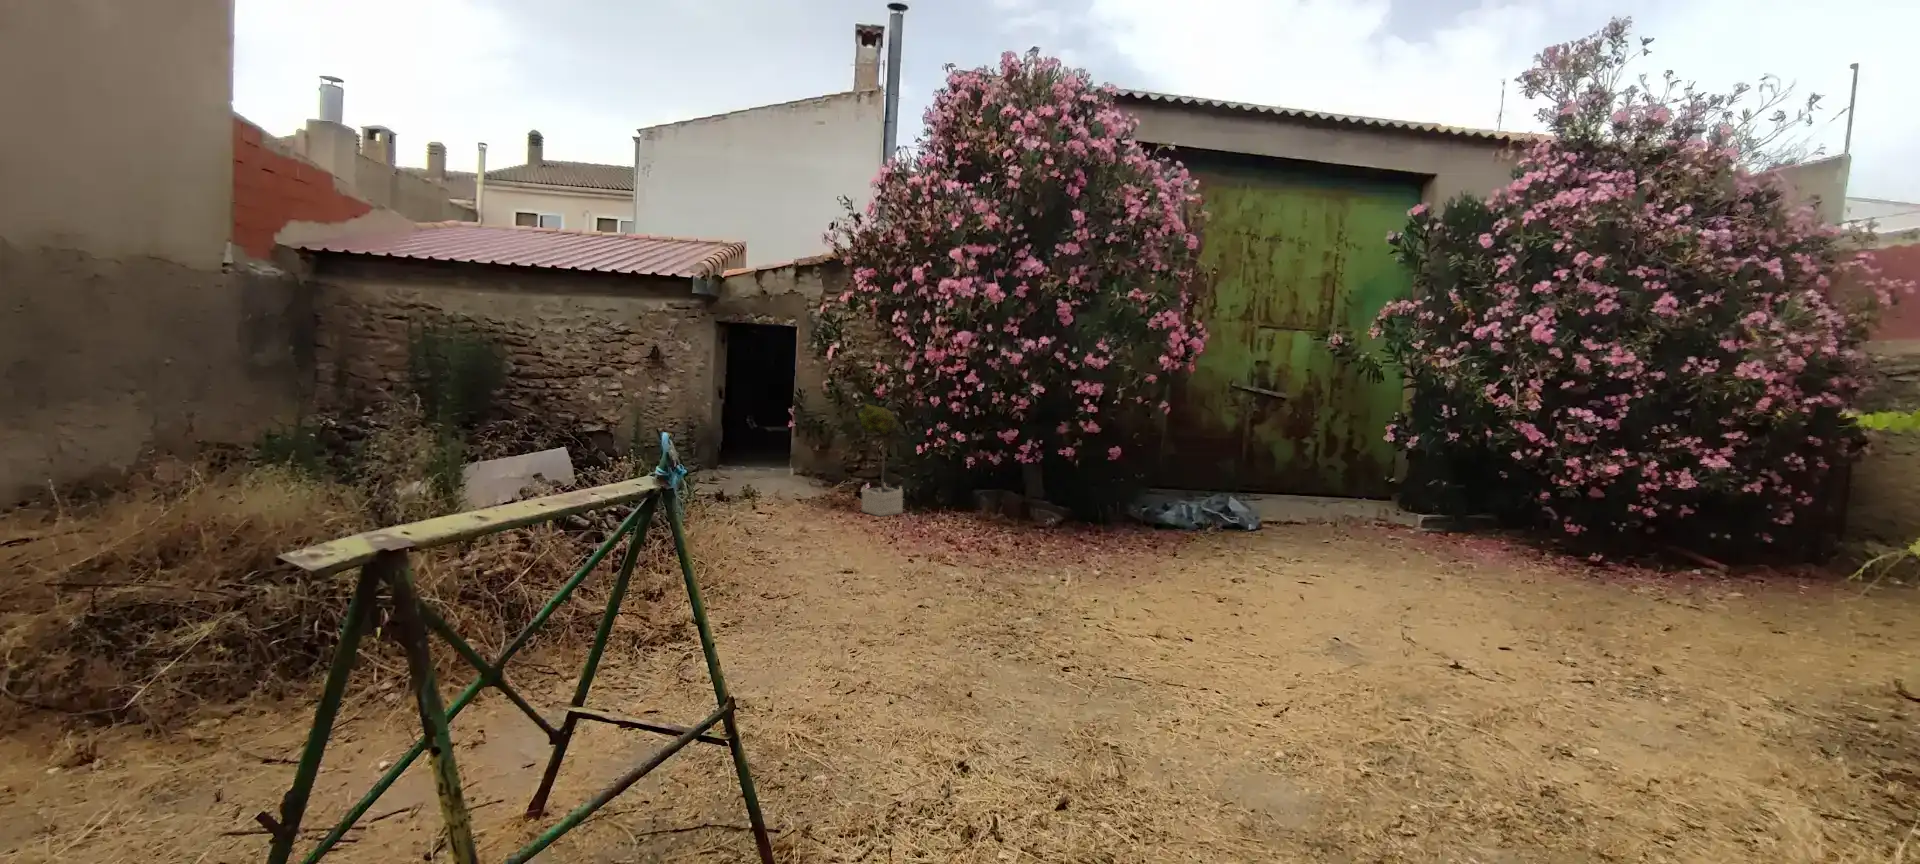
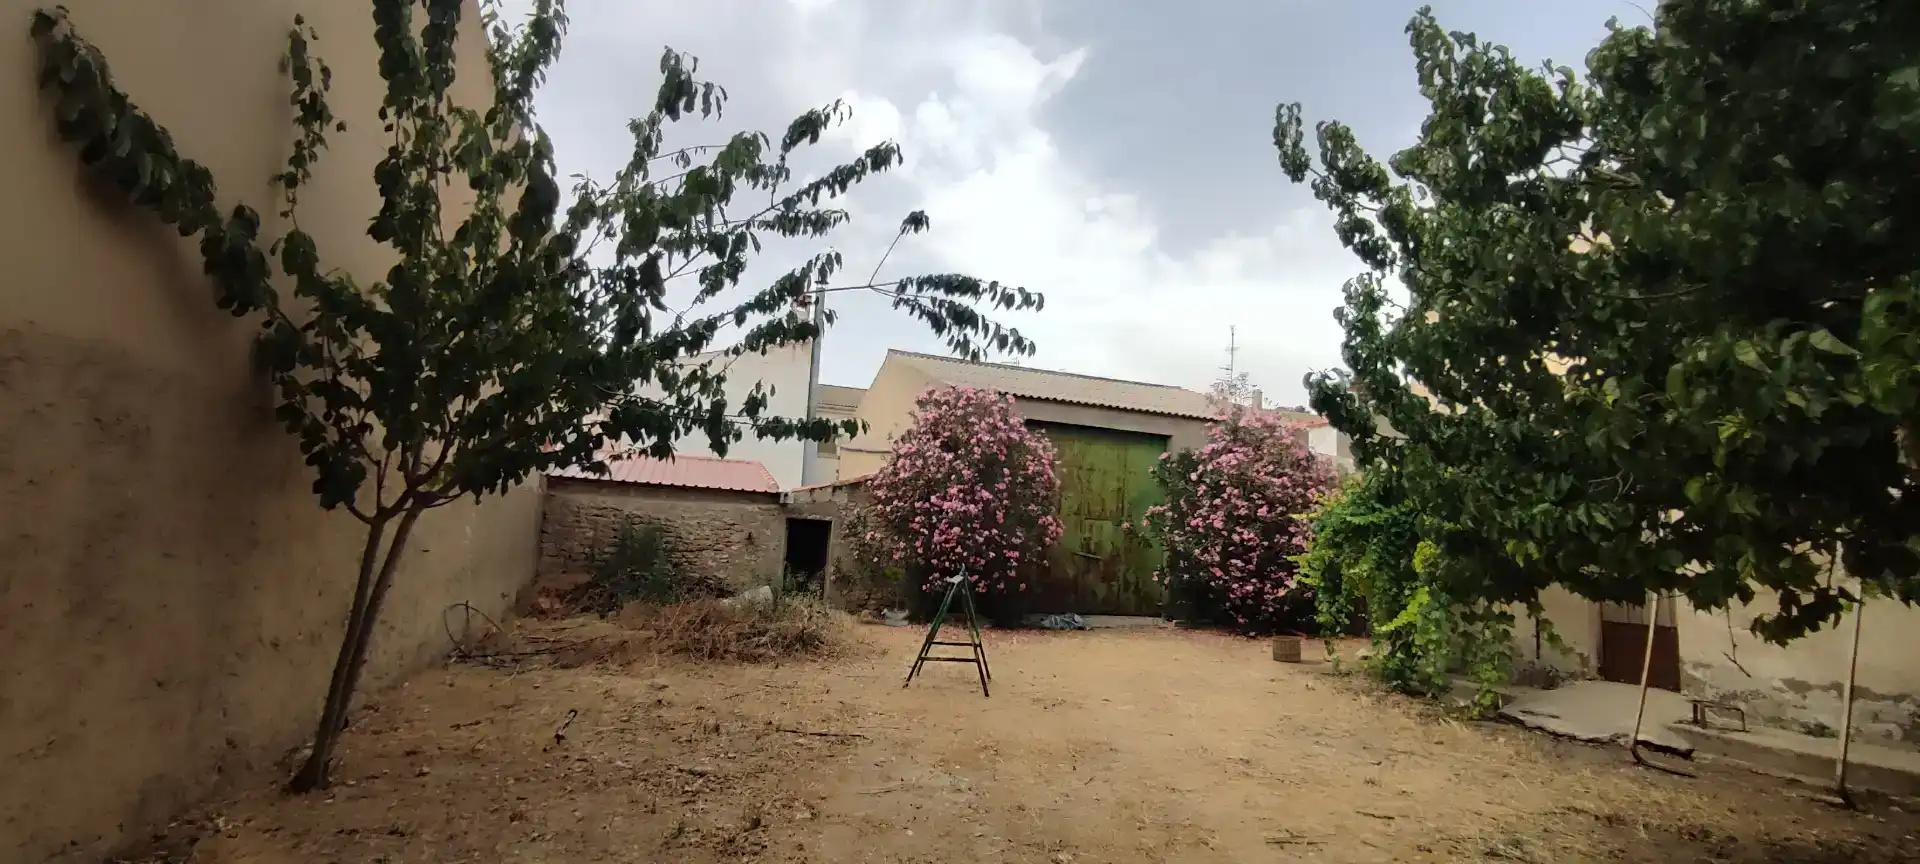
wooden bucket: none [1707,603,1806,680] -> present [1272,636,1301,662]

